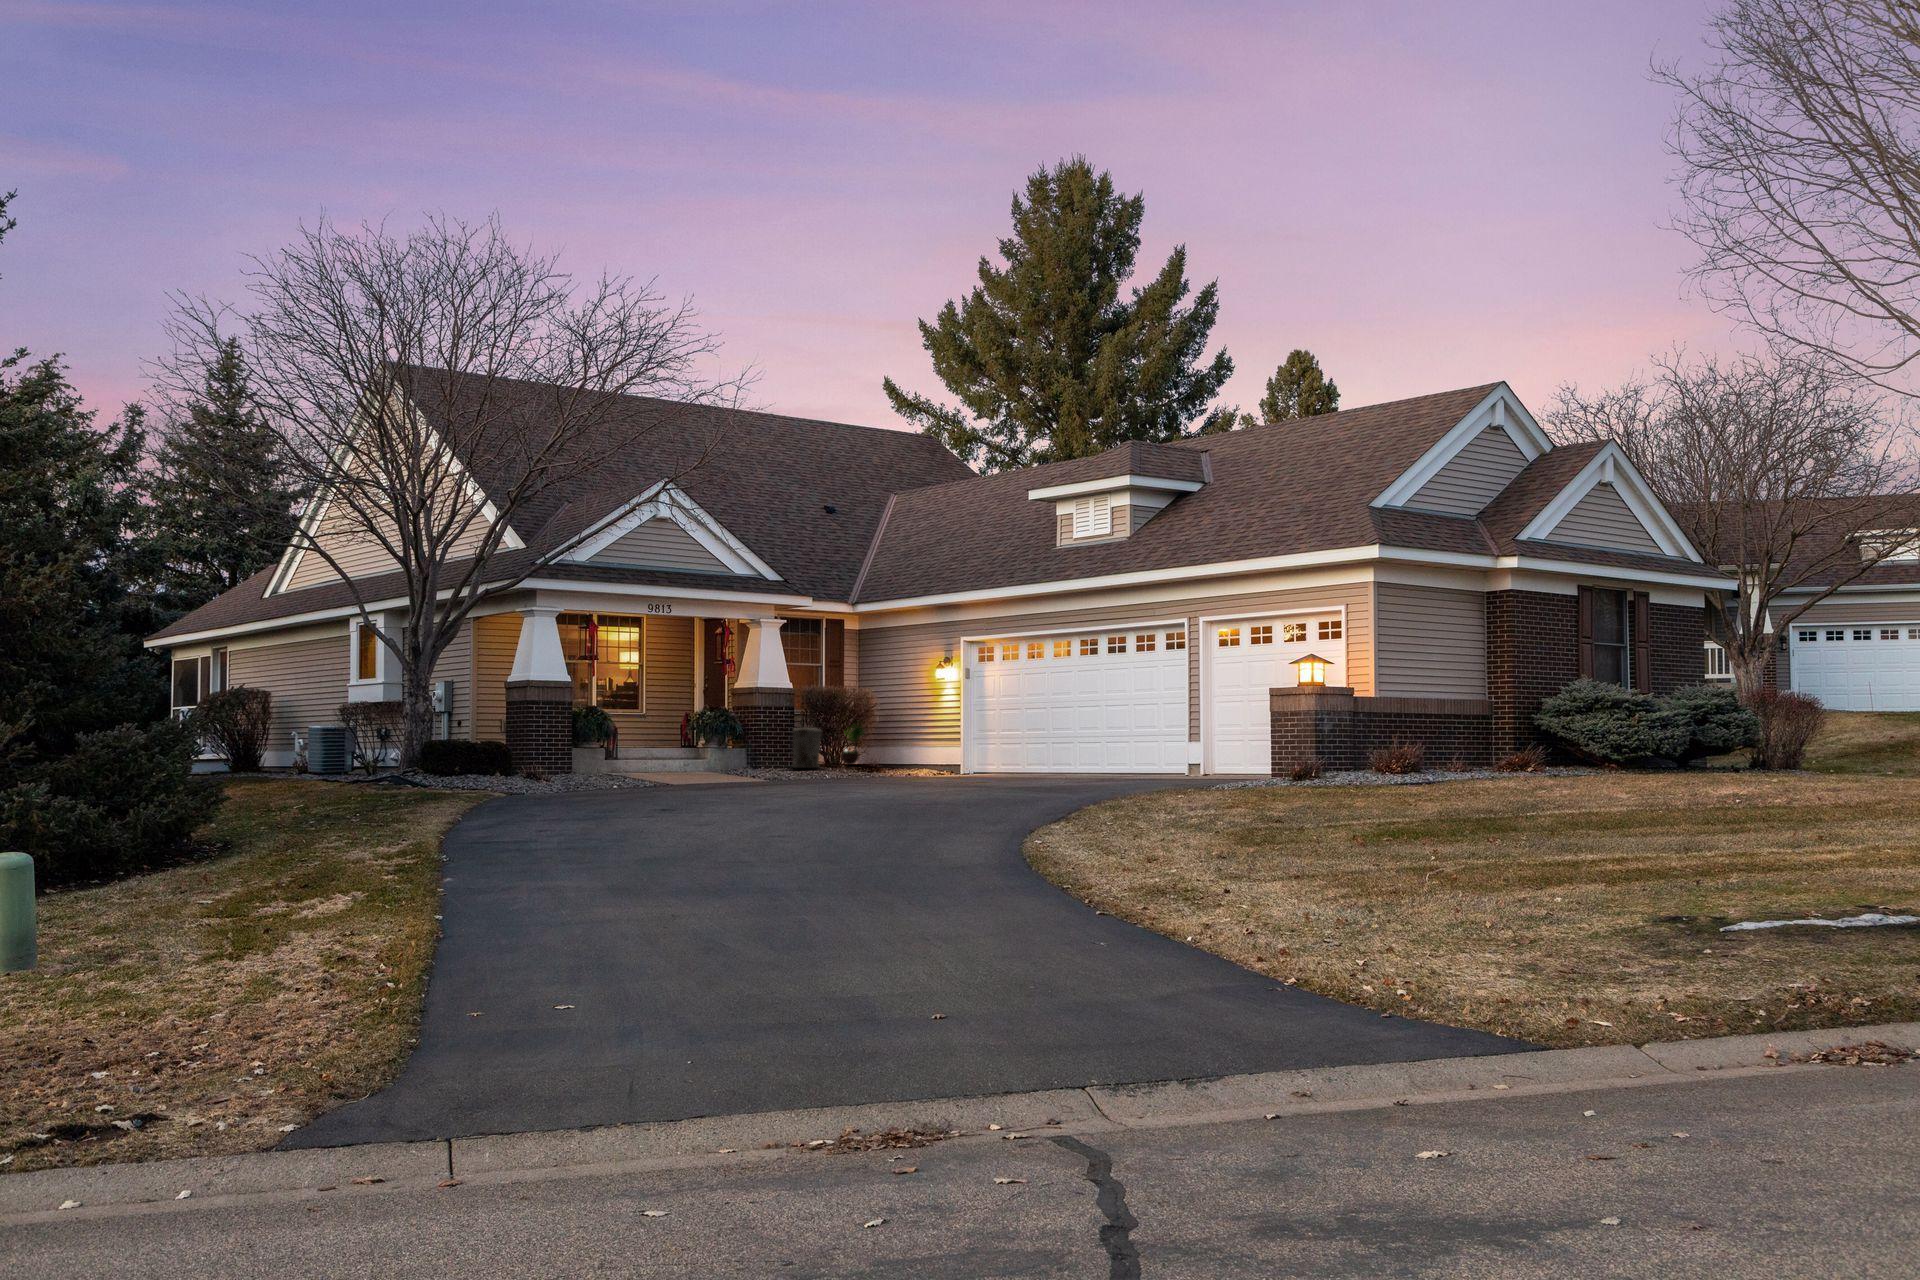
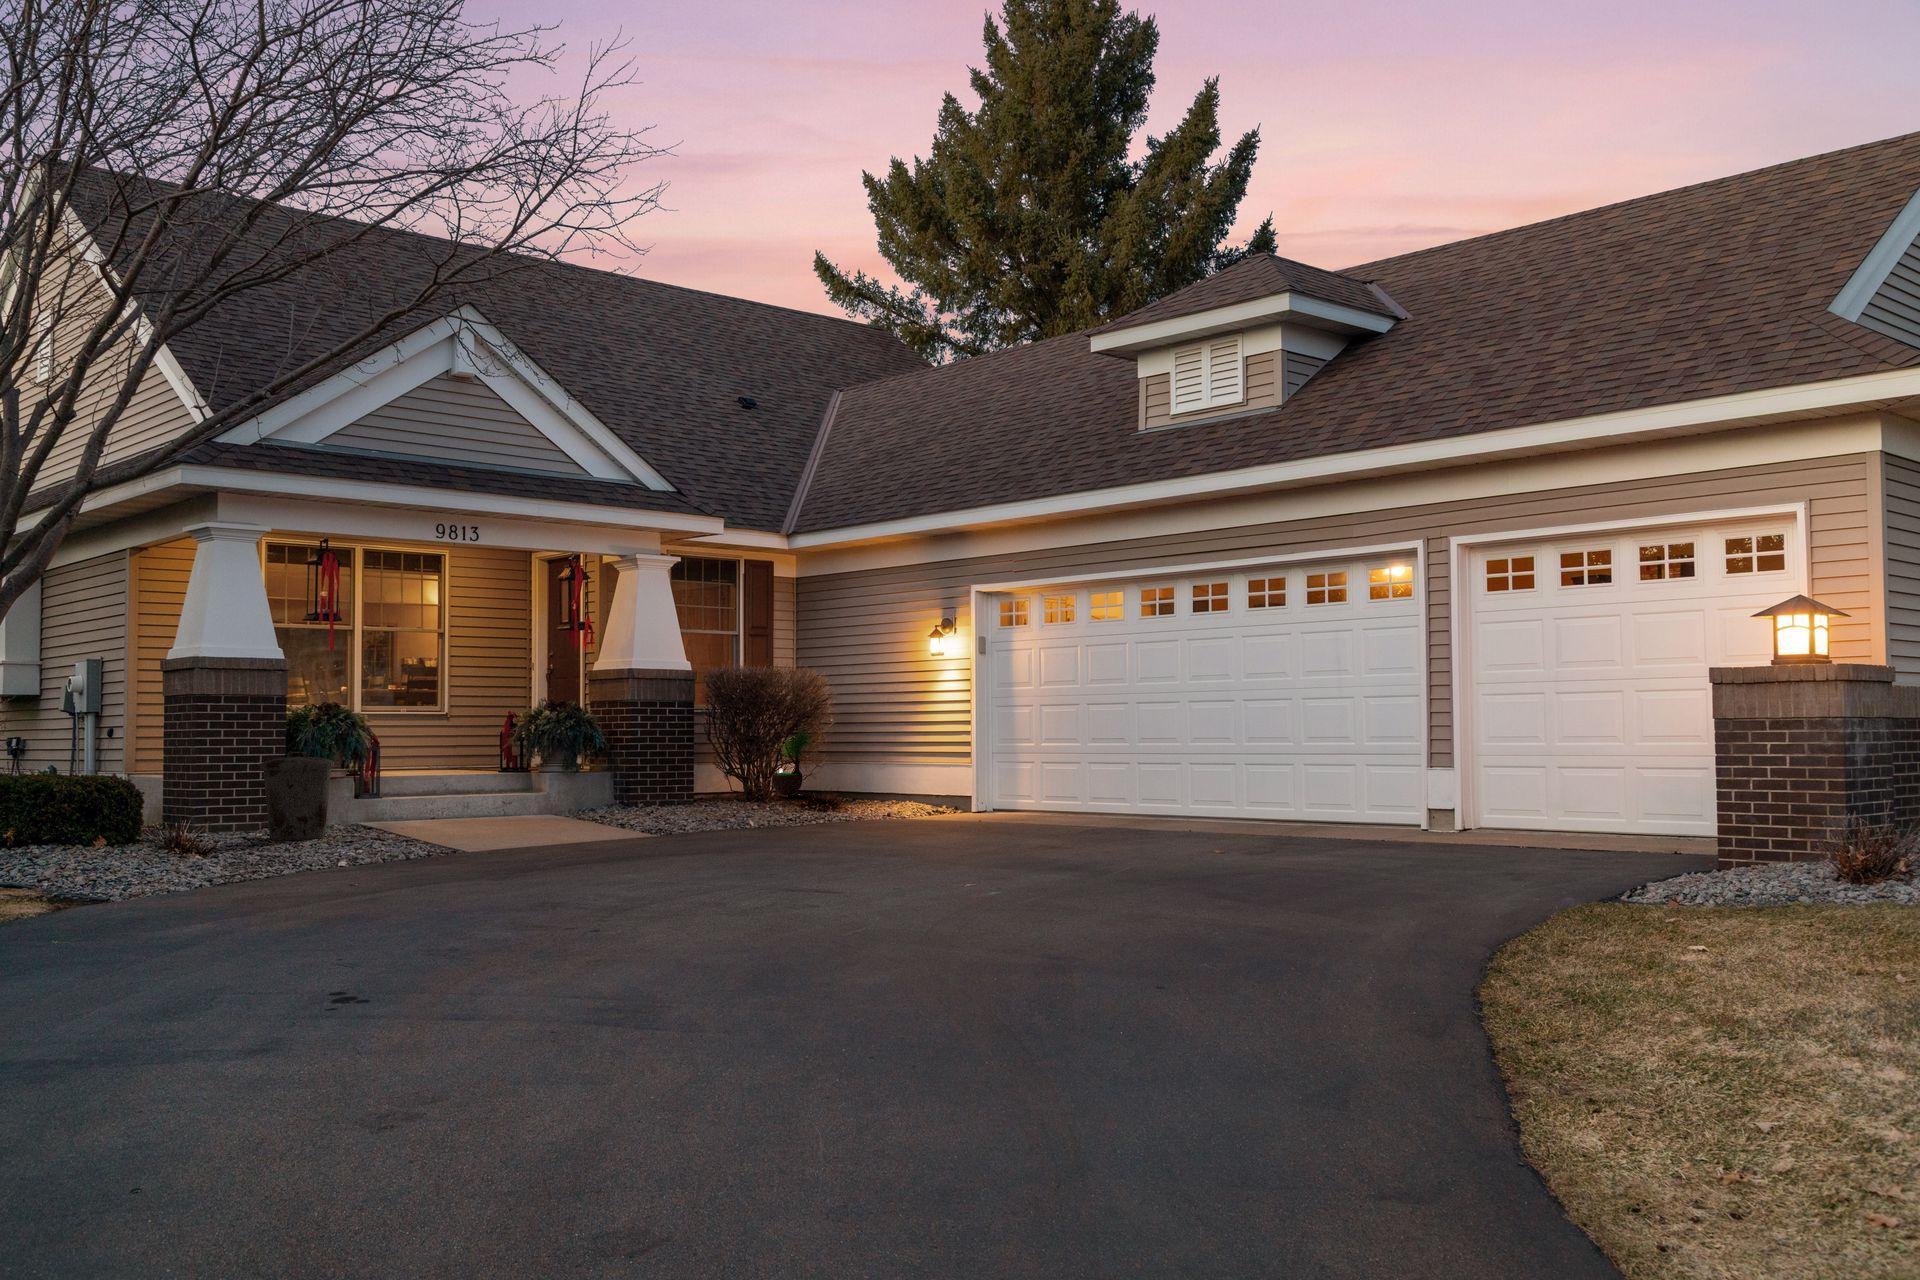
trash can: present [791,727,822,768] -> present [260,752,334,840]

